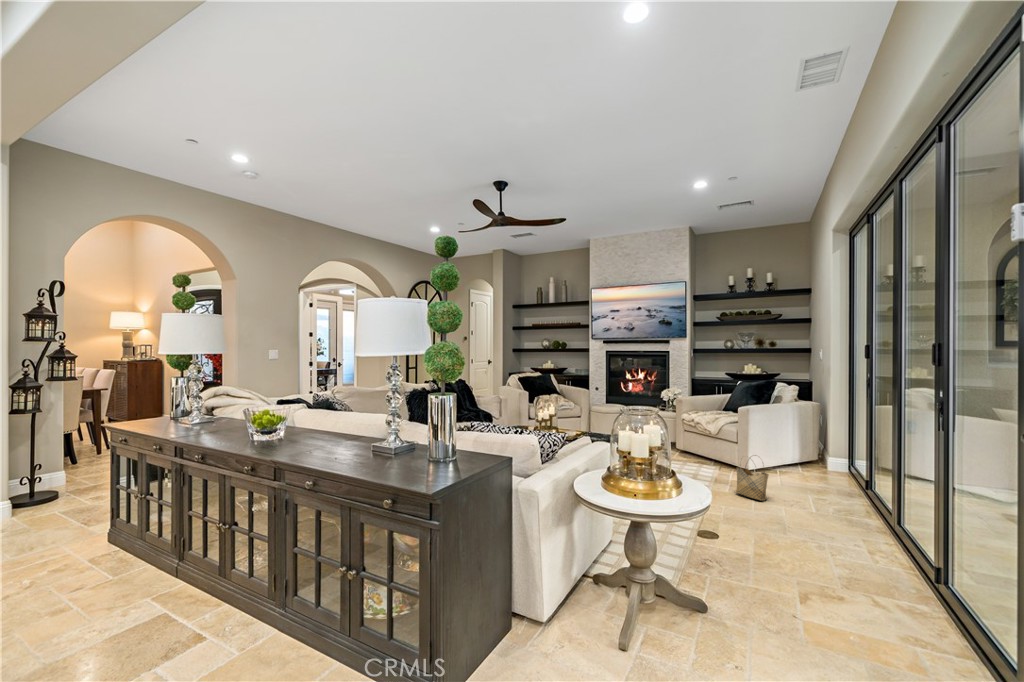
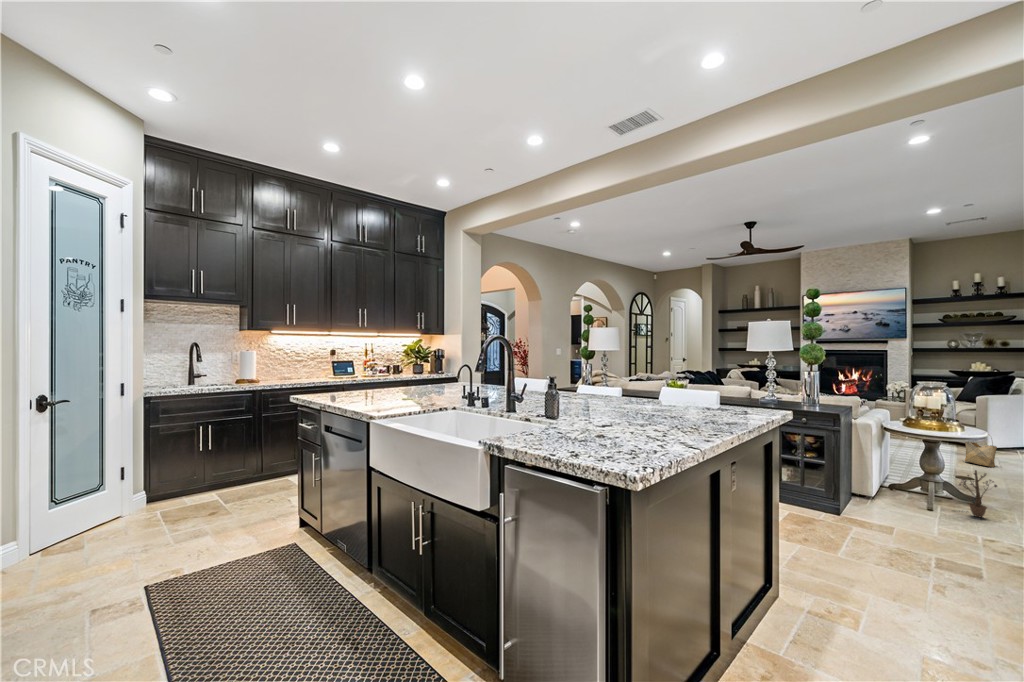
decorative plant: none [711,569,778,656] -> present [959,470,997,517]

